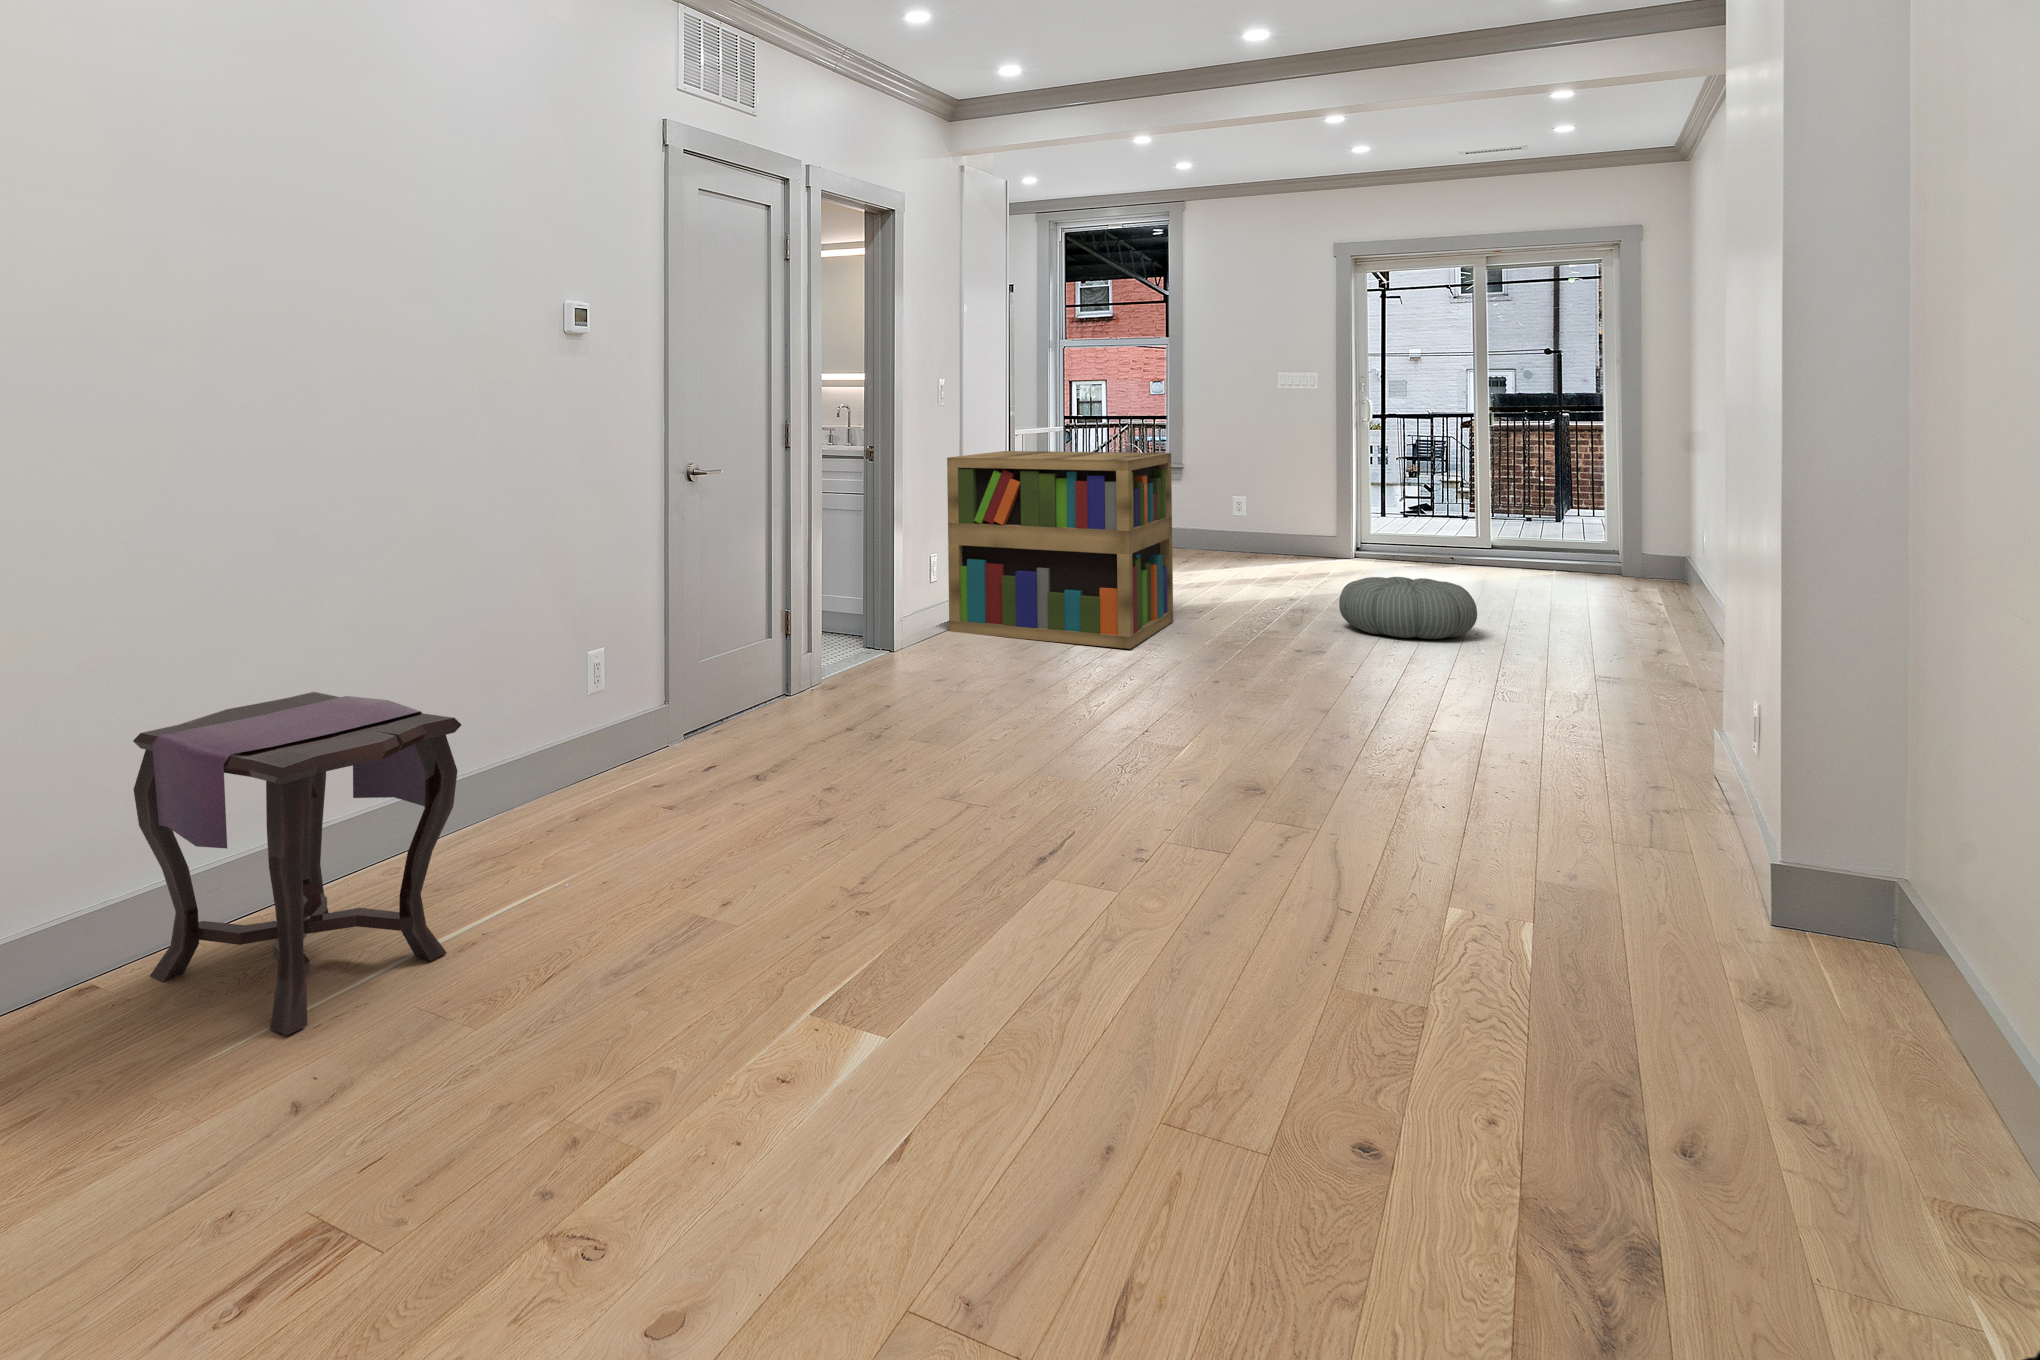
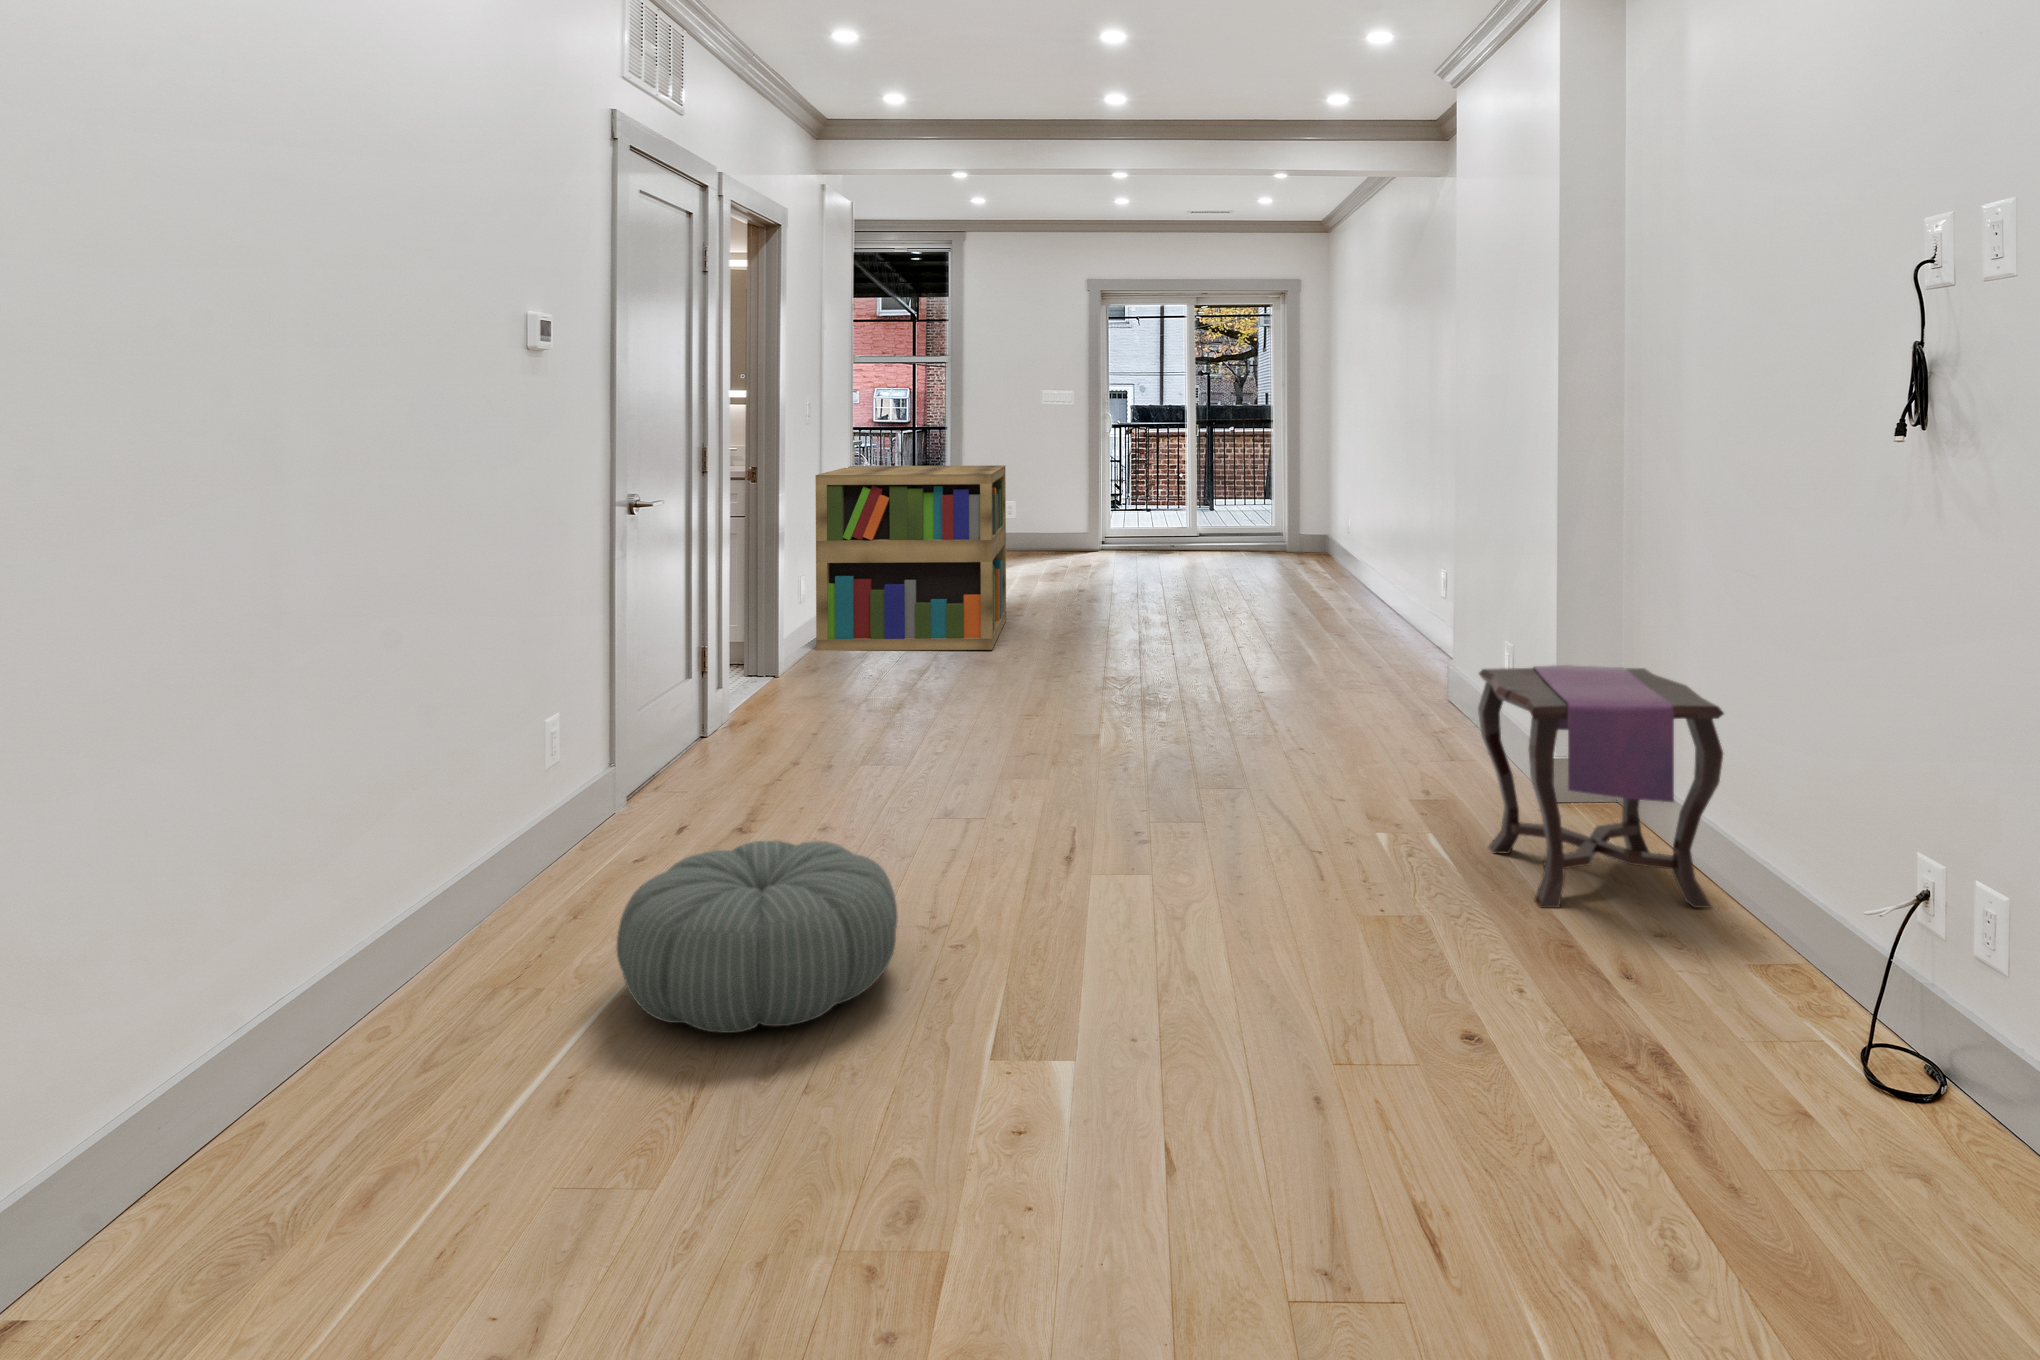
pouf: present [1339,577,1477,639] -> present [617,841,898,1033]
side table: present [133,692,461,1036] -> present [1478,665,1724,908]

